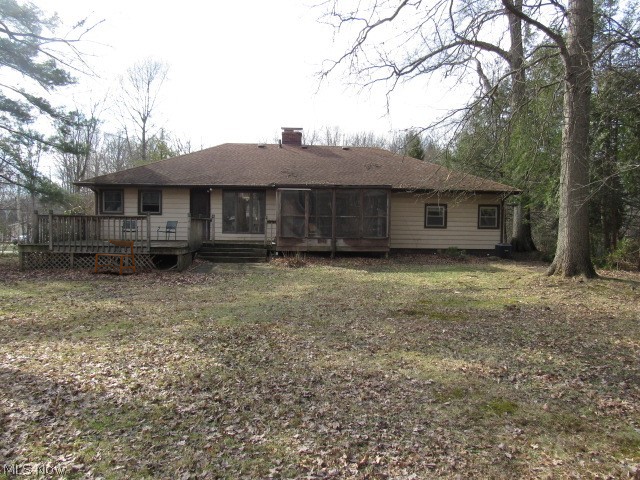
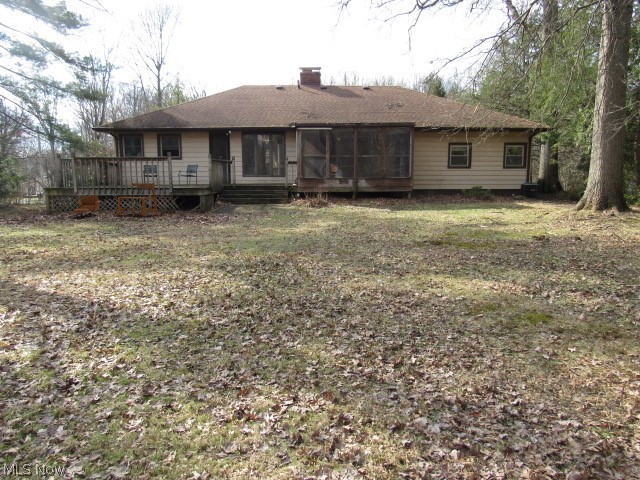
lounge chair: none [48,246,78,276] -> present [73,195,101,219]

